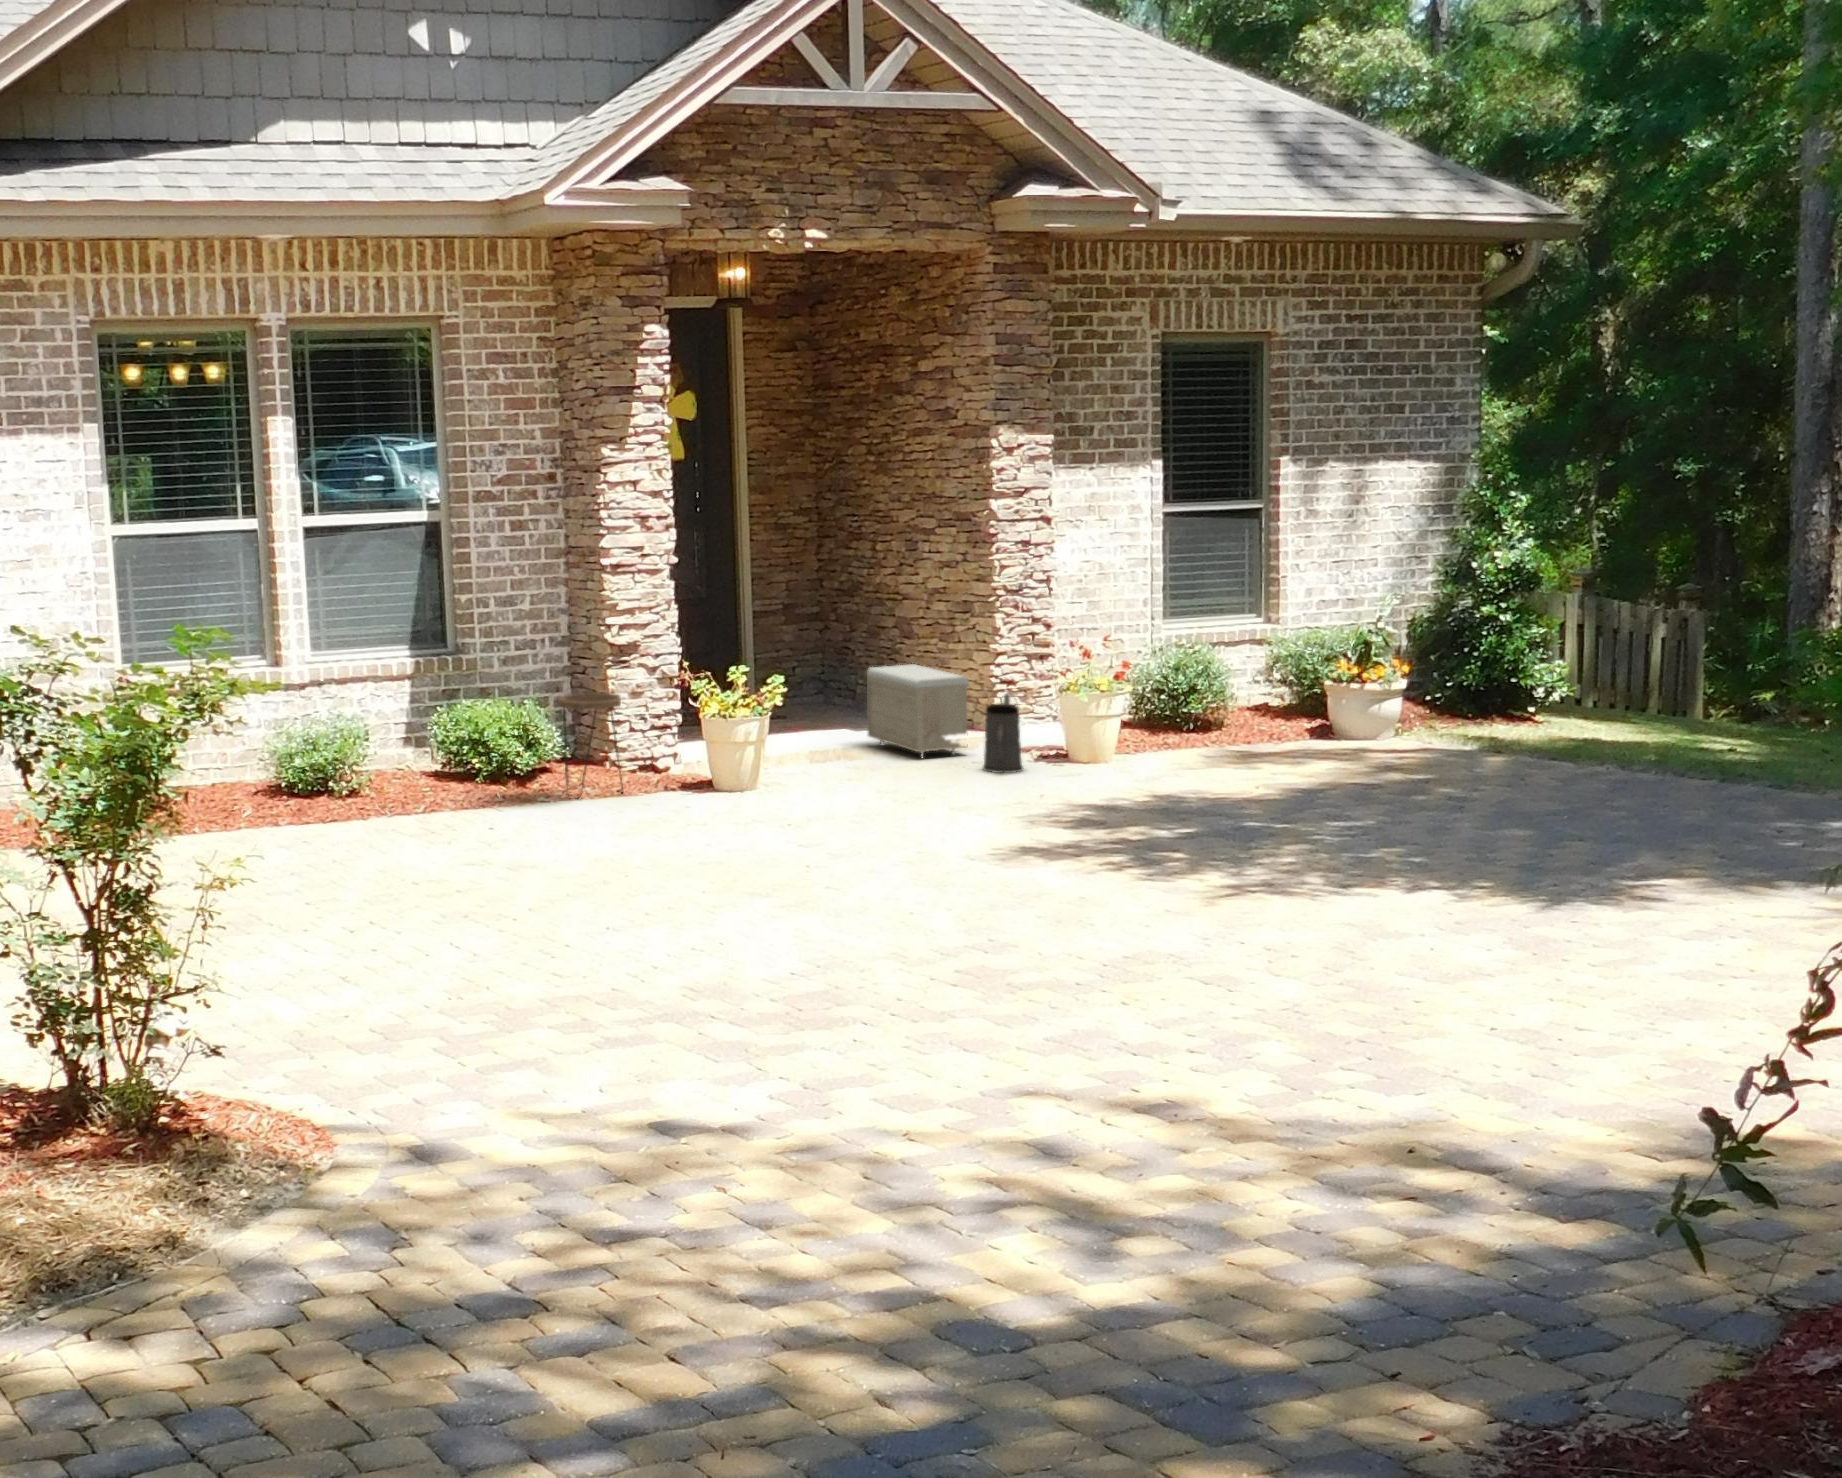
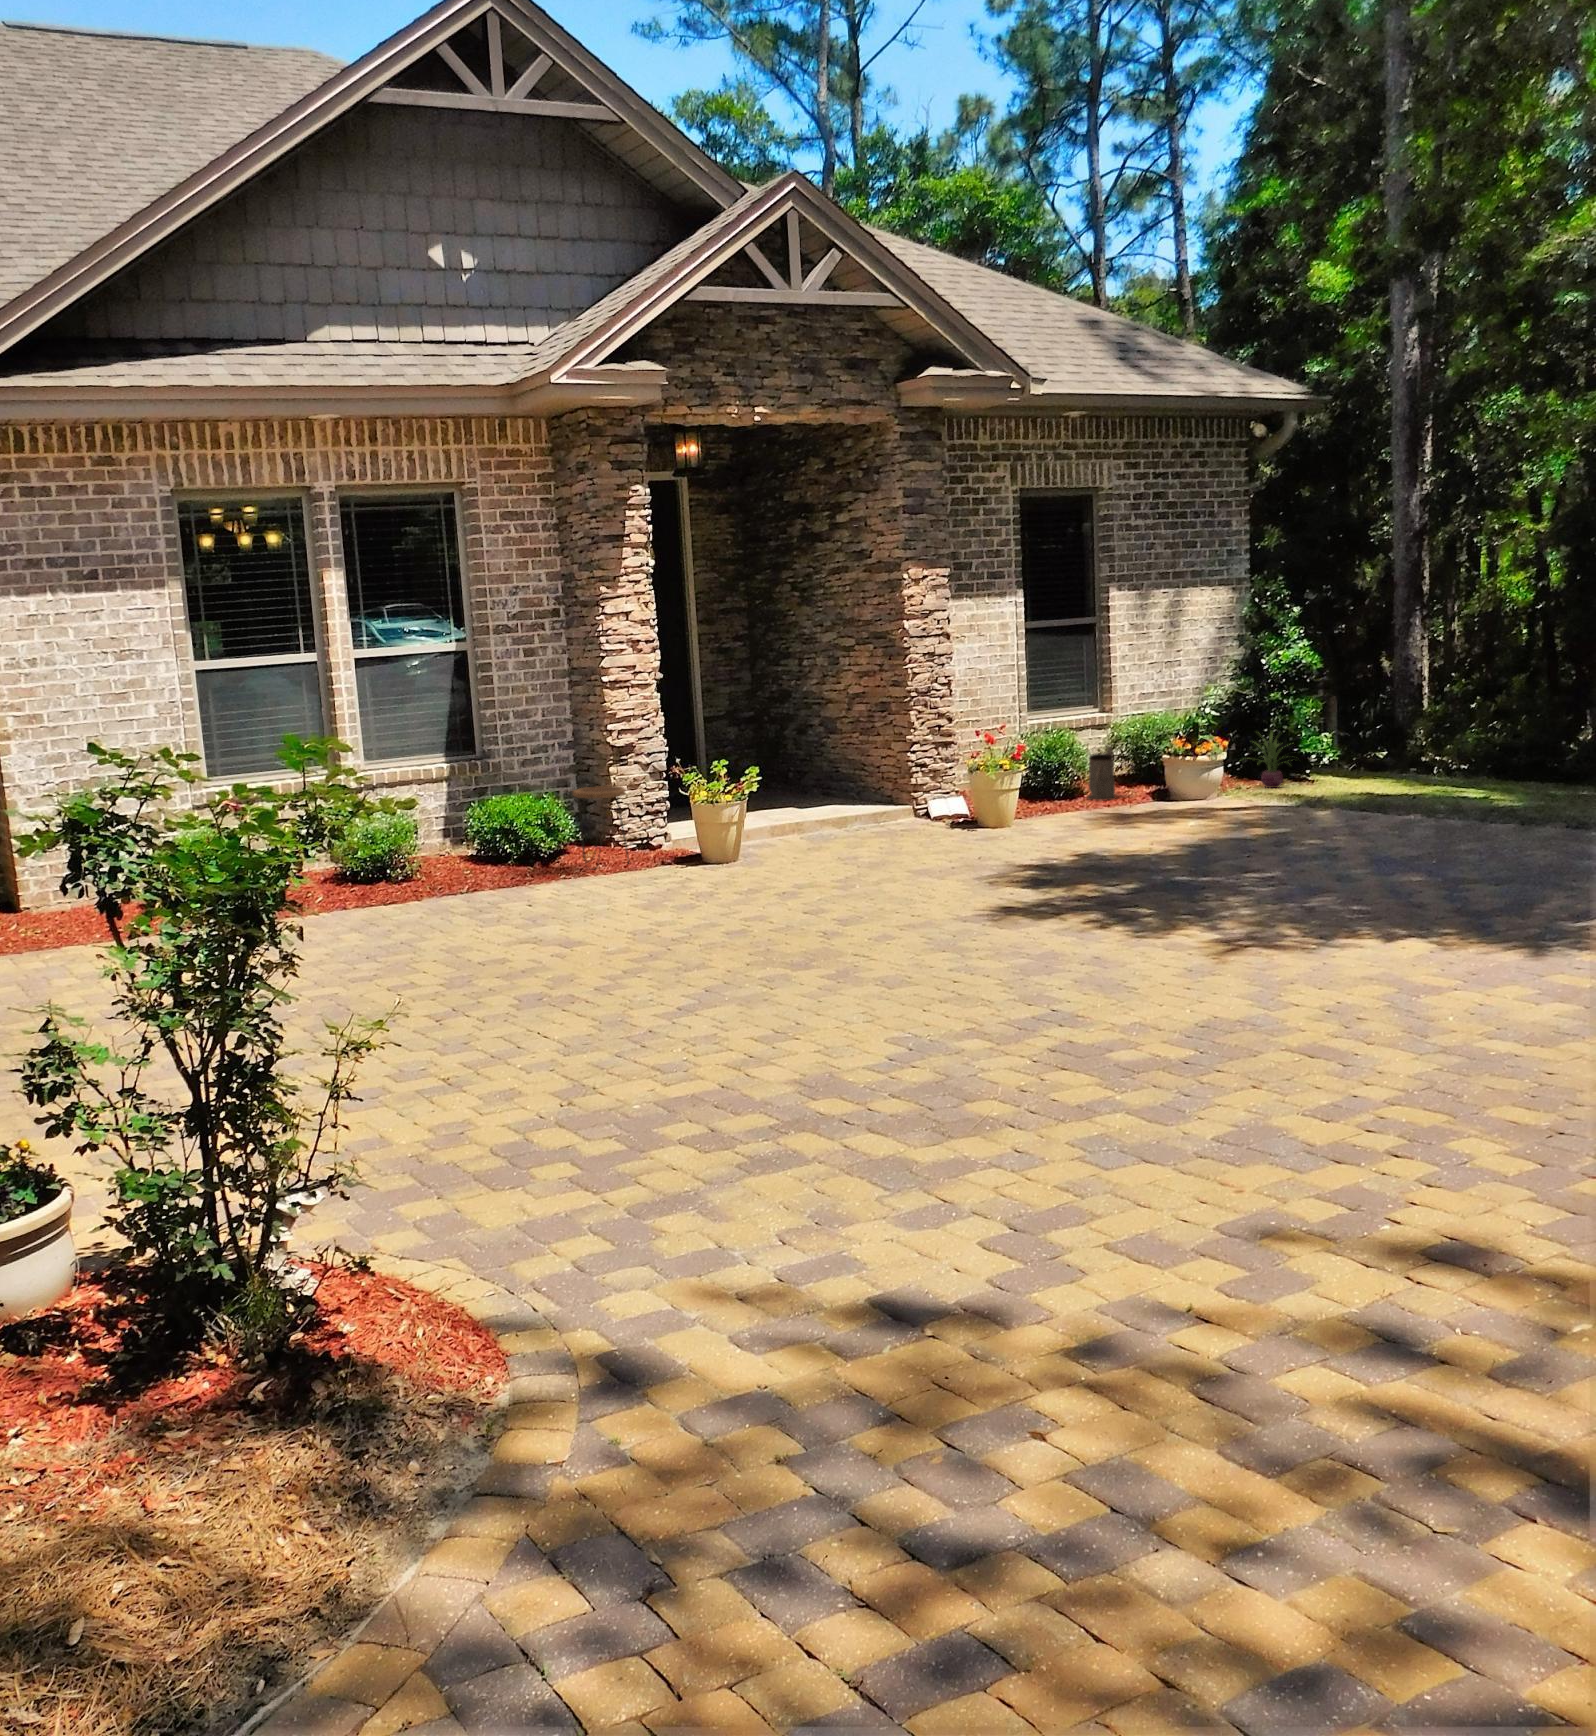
decorative plant: none [1431,653,1517,729] -> present [1257,731,1283,788]
storage bench: present [867,664,969,758] -> none [805,757,889,829]
watering can: present [983,692,1023,773] -> present [1087,747,1116,801]

